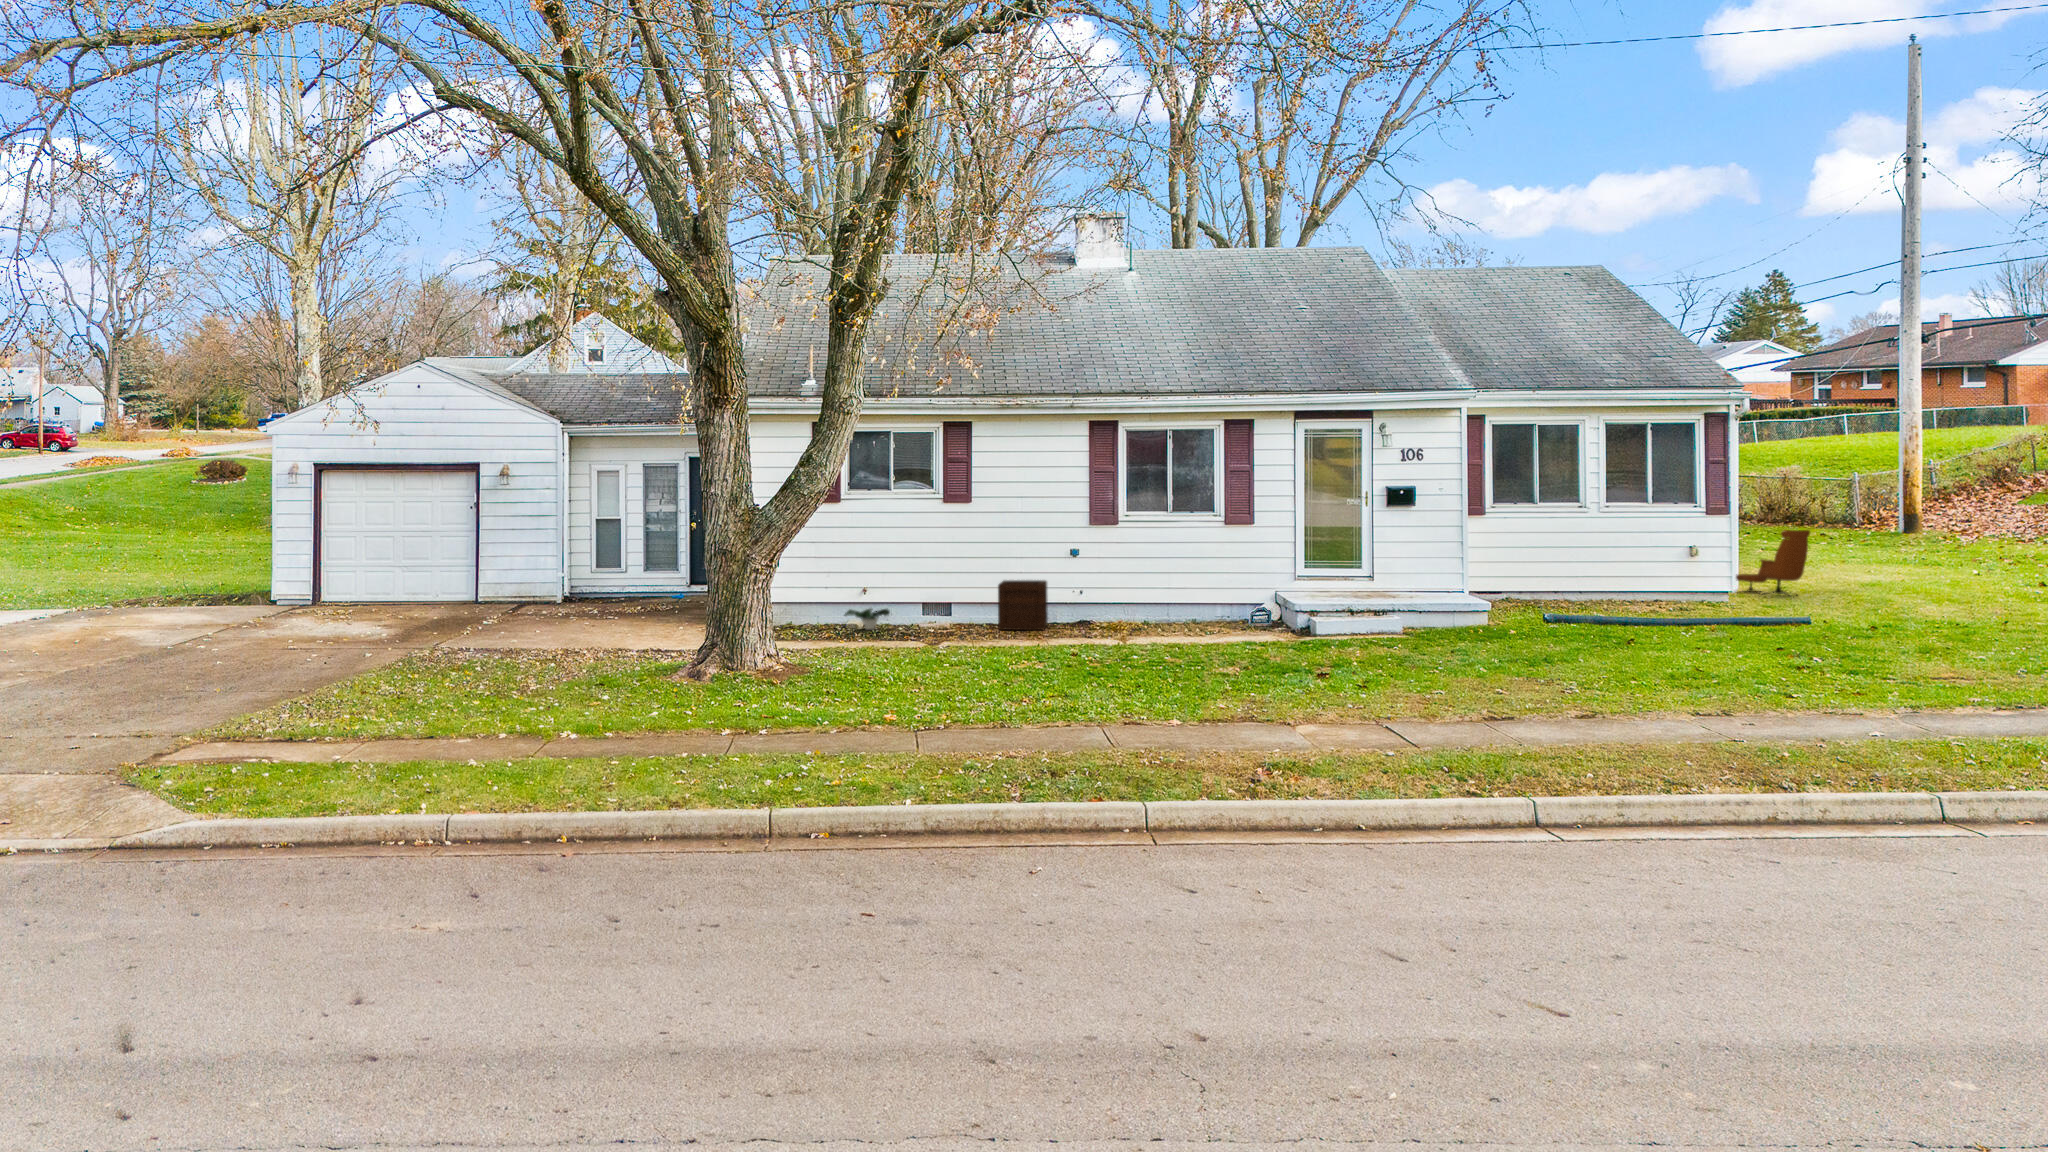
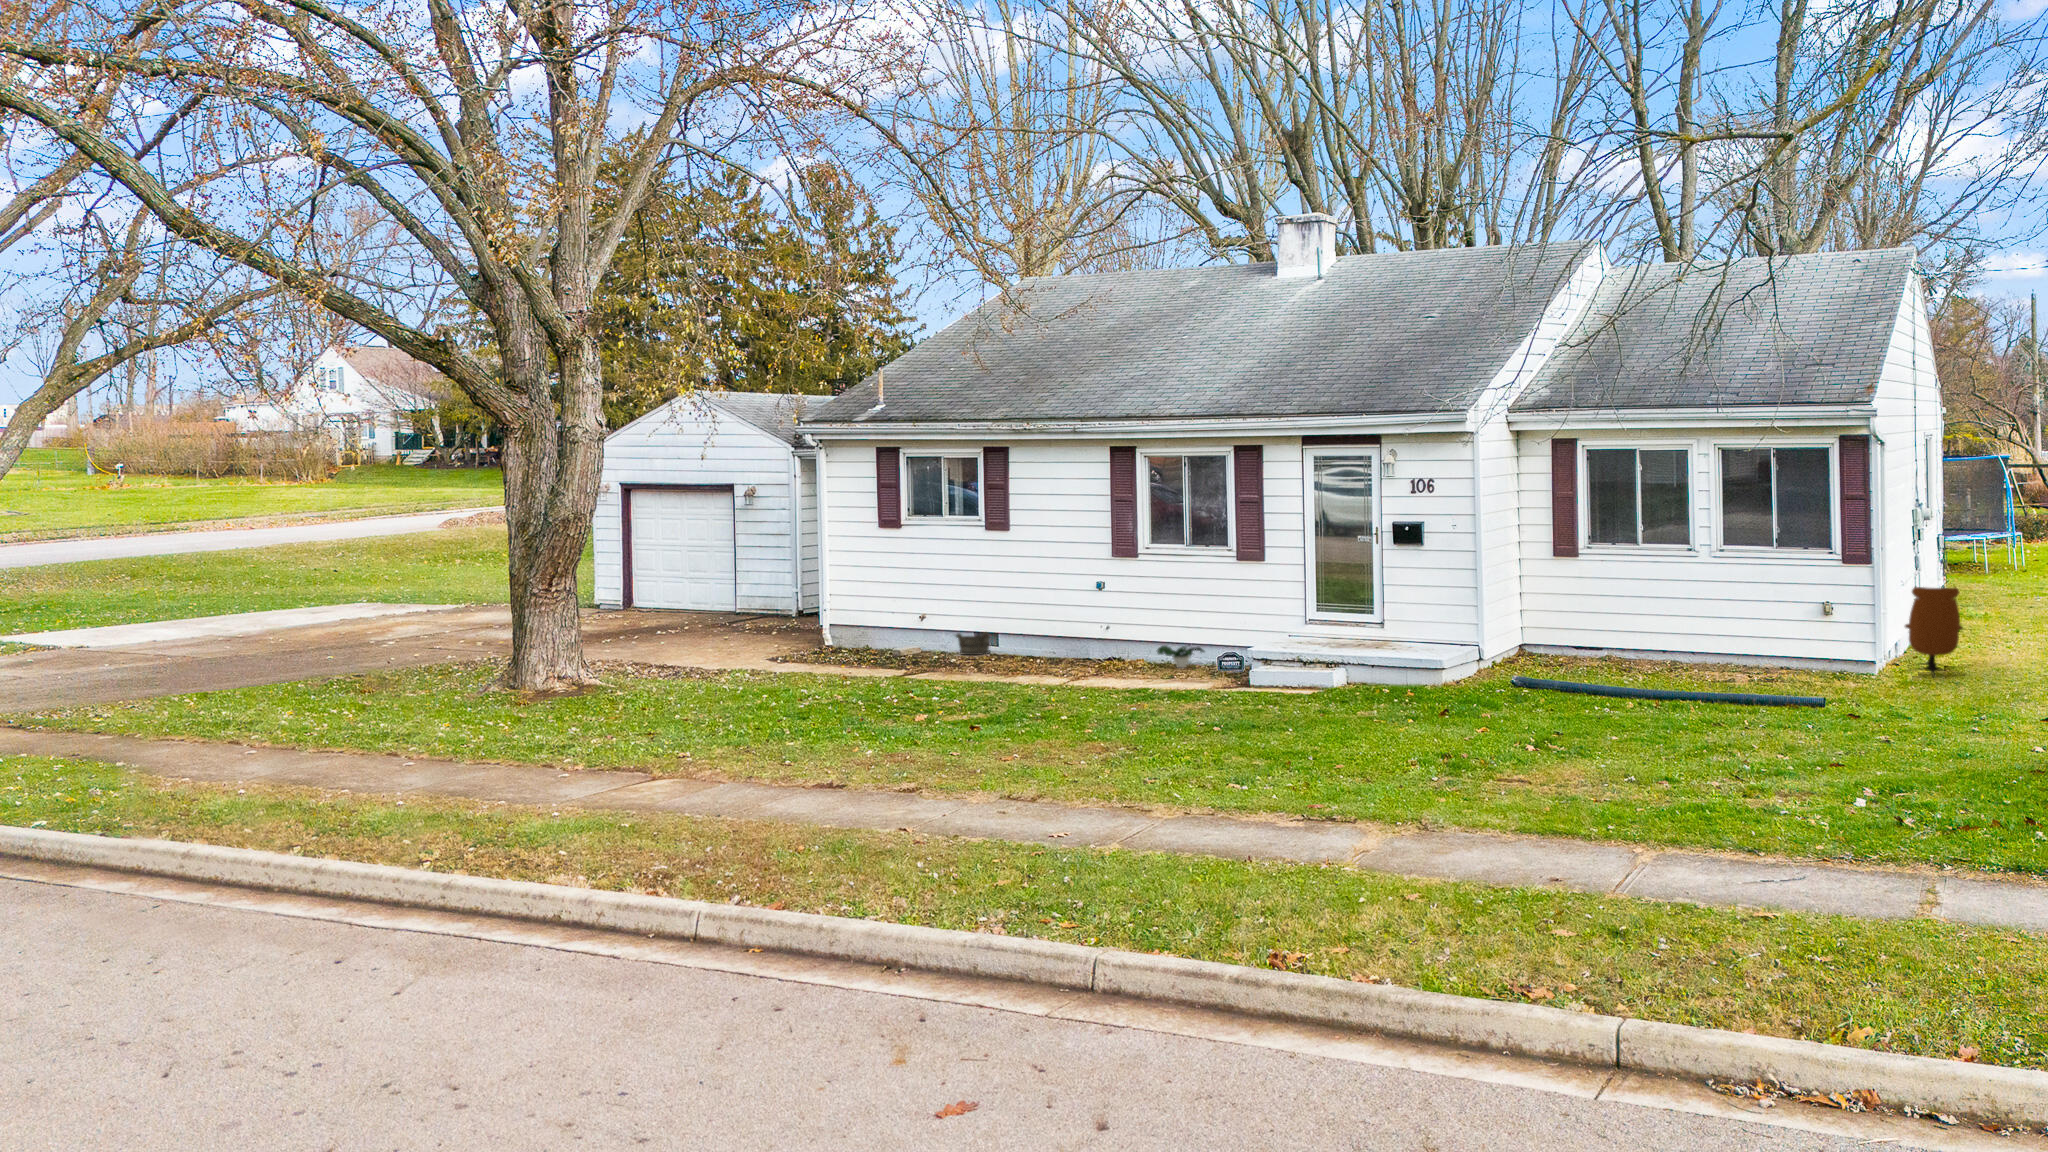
wooden crate: present [998,580,1048,630] -> none [1008,610,1073,662]
bucket: none [917,604,955,629] -> present [956,632,990,655]
potted plant: present [845,609,890,629] -> present [1157,645,1204,668]

